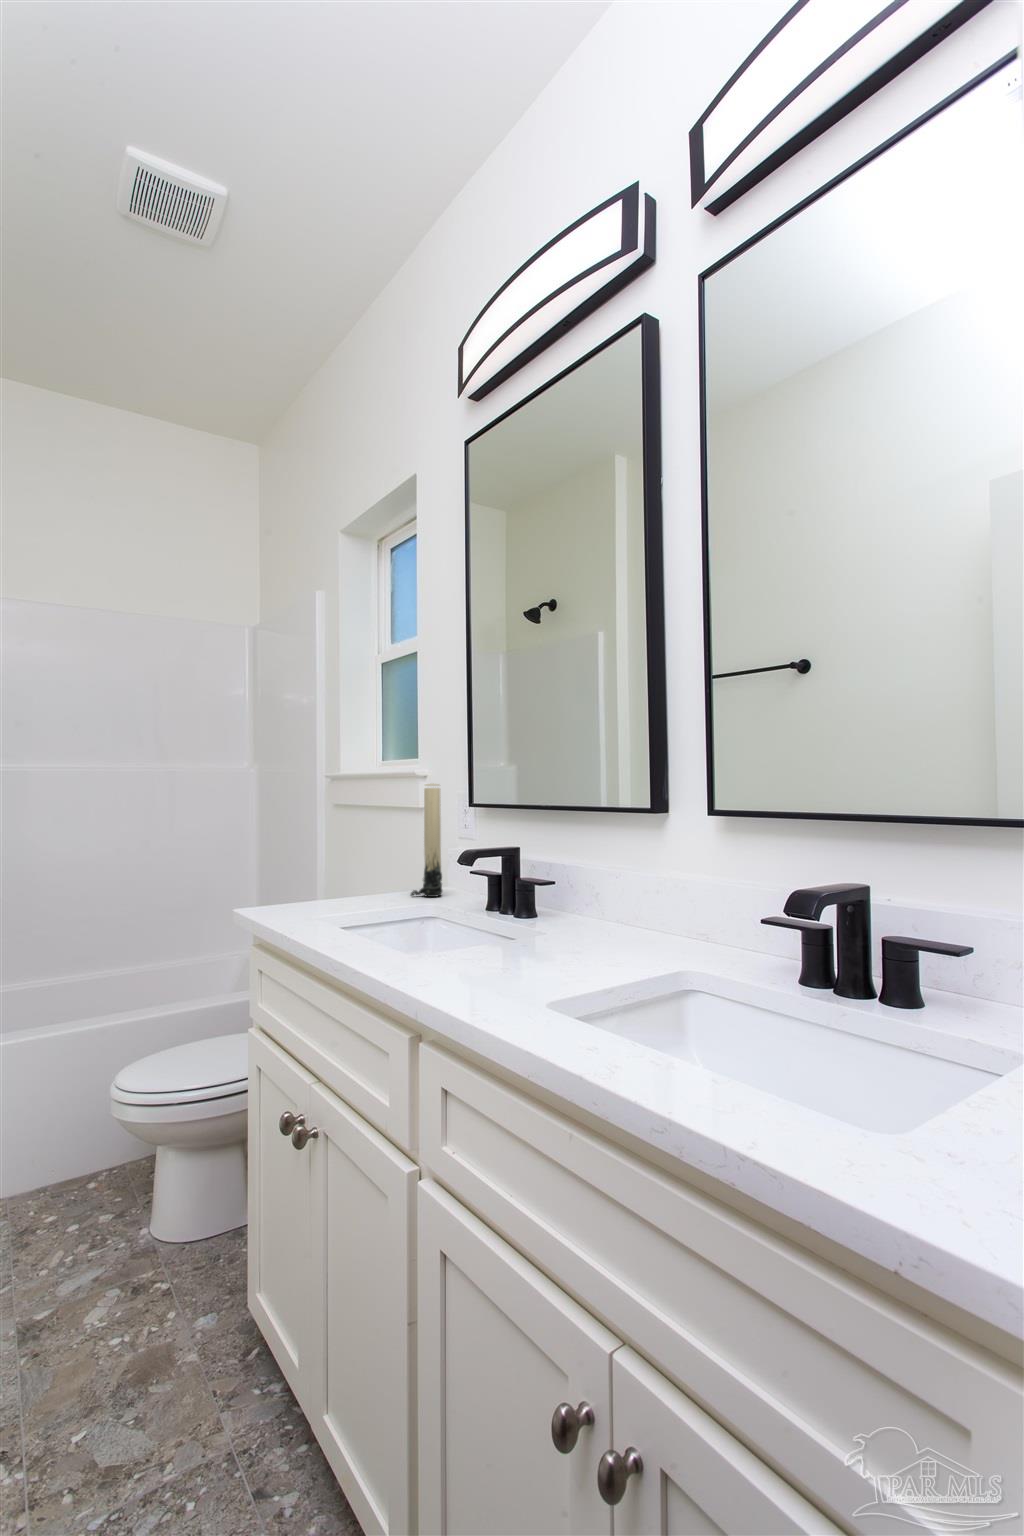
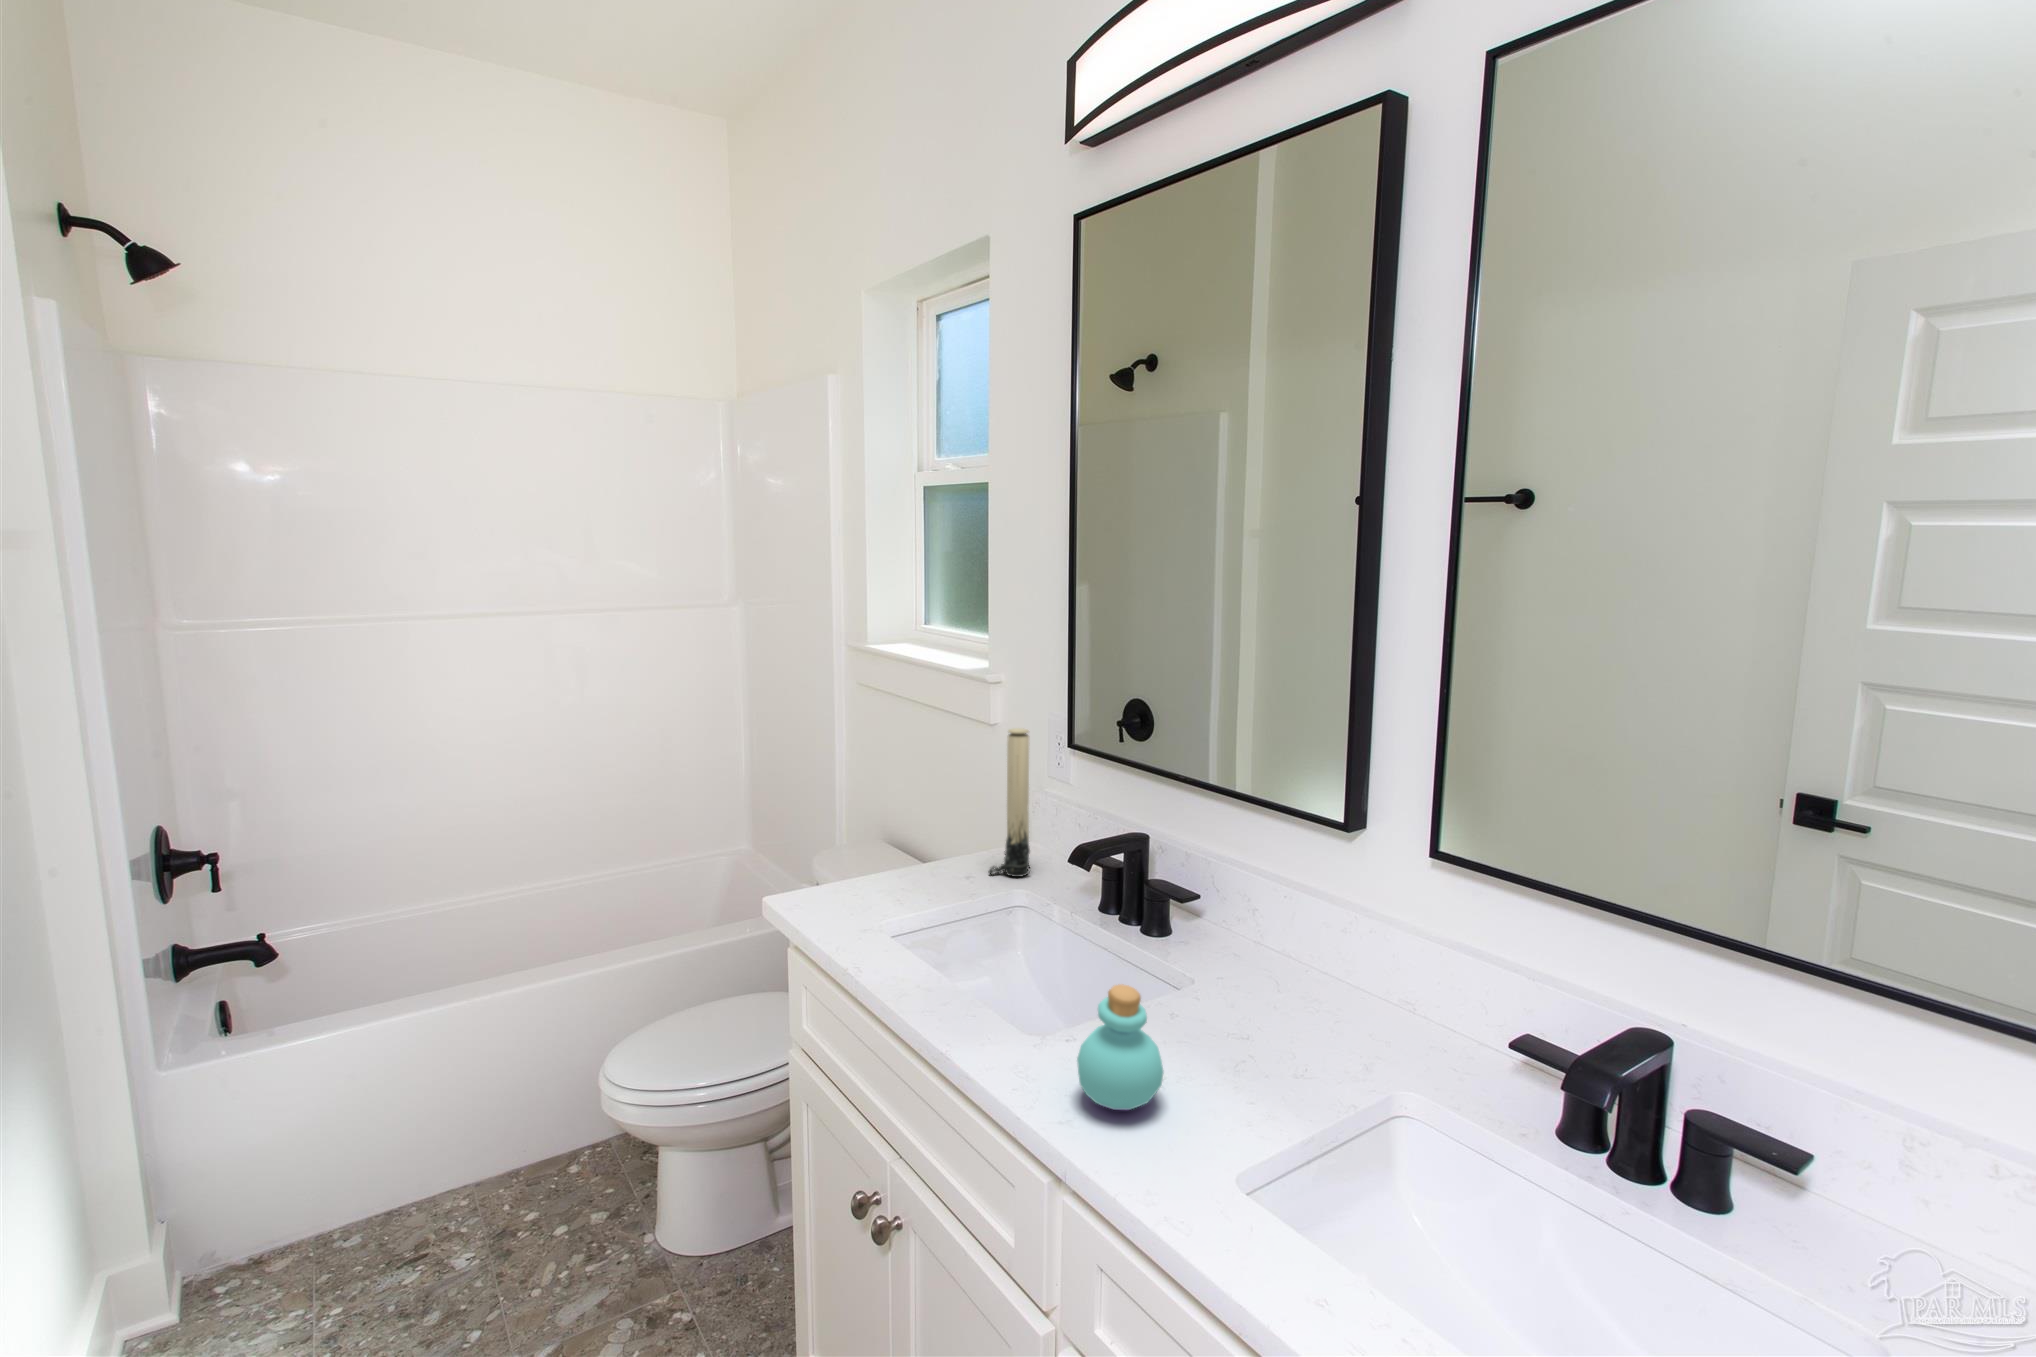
perfume bottle: none [432,884,498,979] -> present [1077,984,1164,1110]

